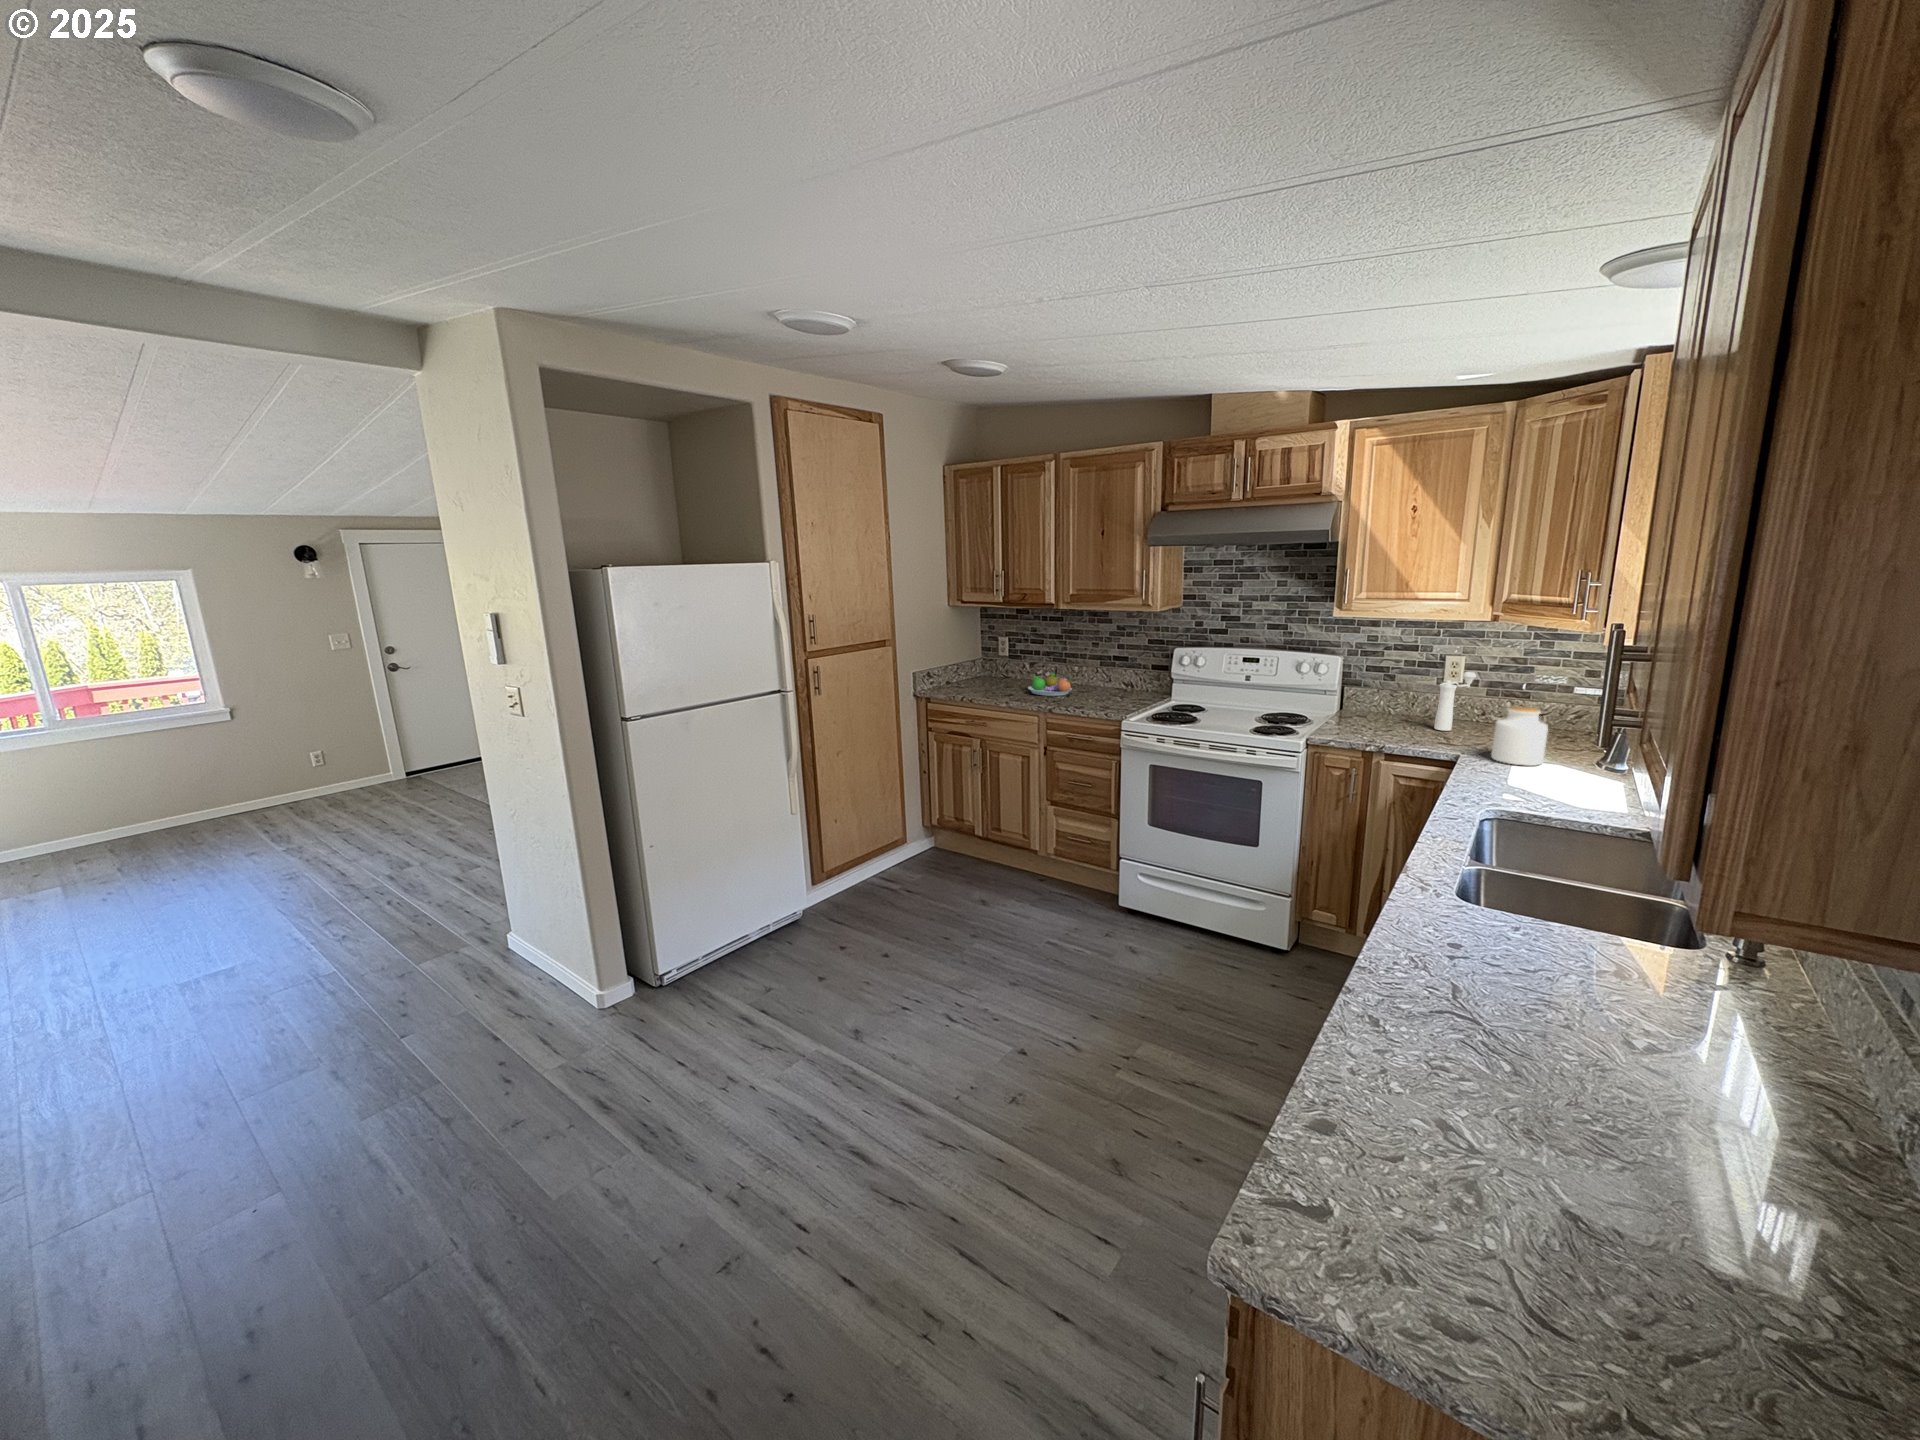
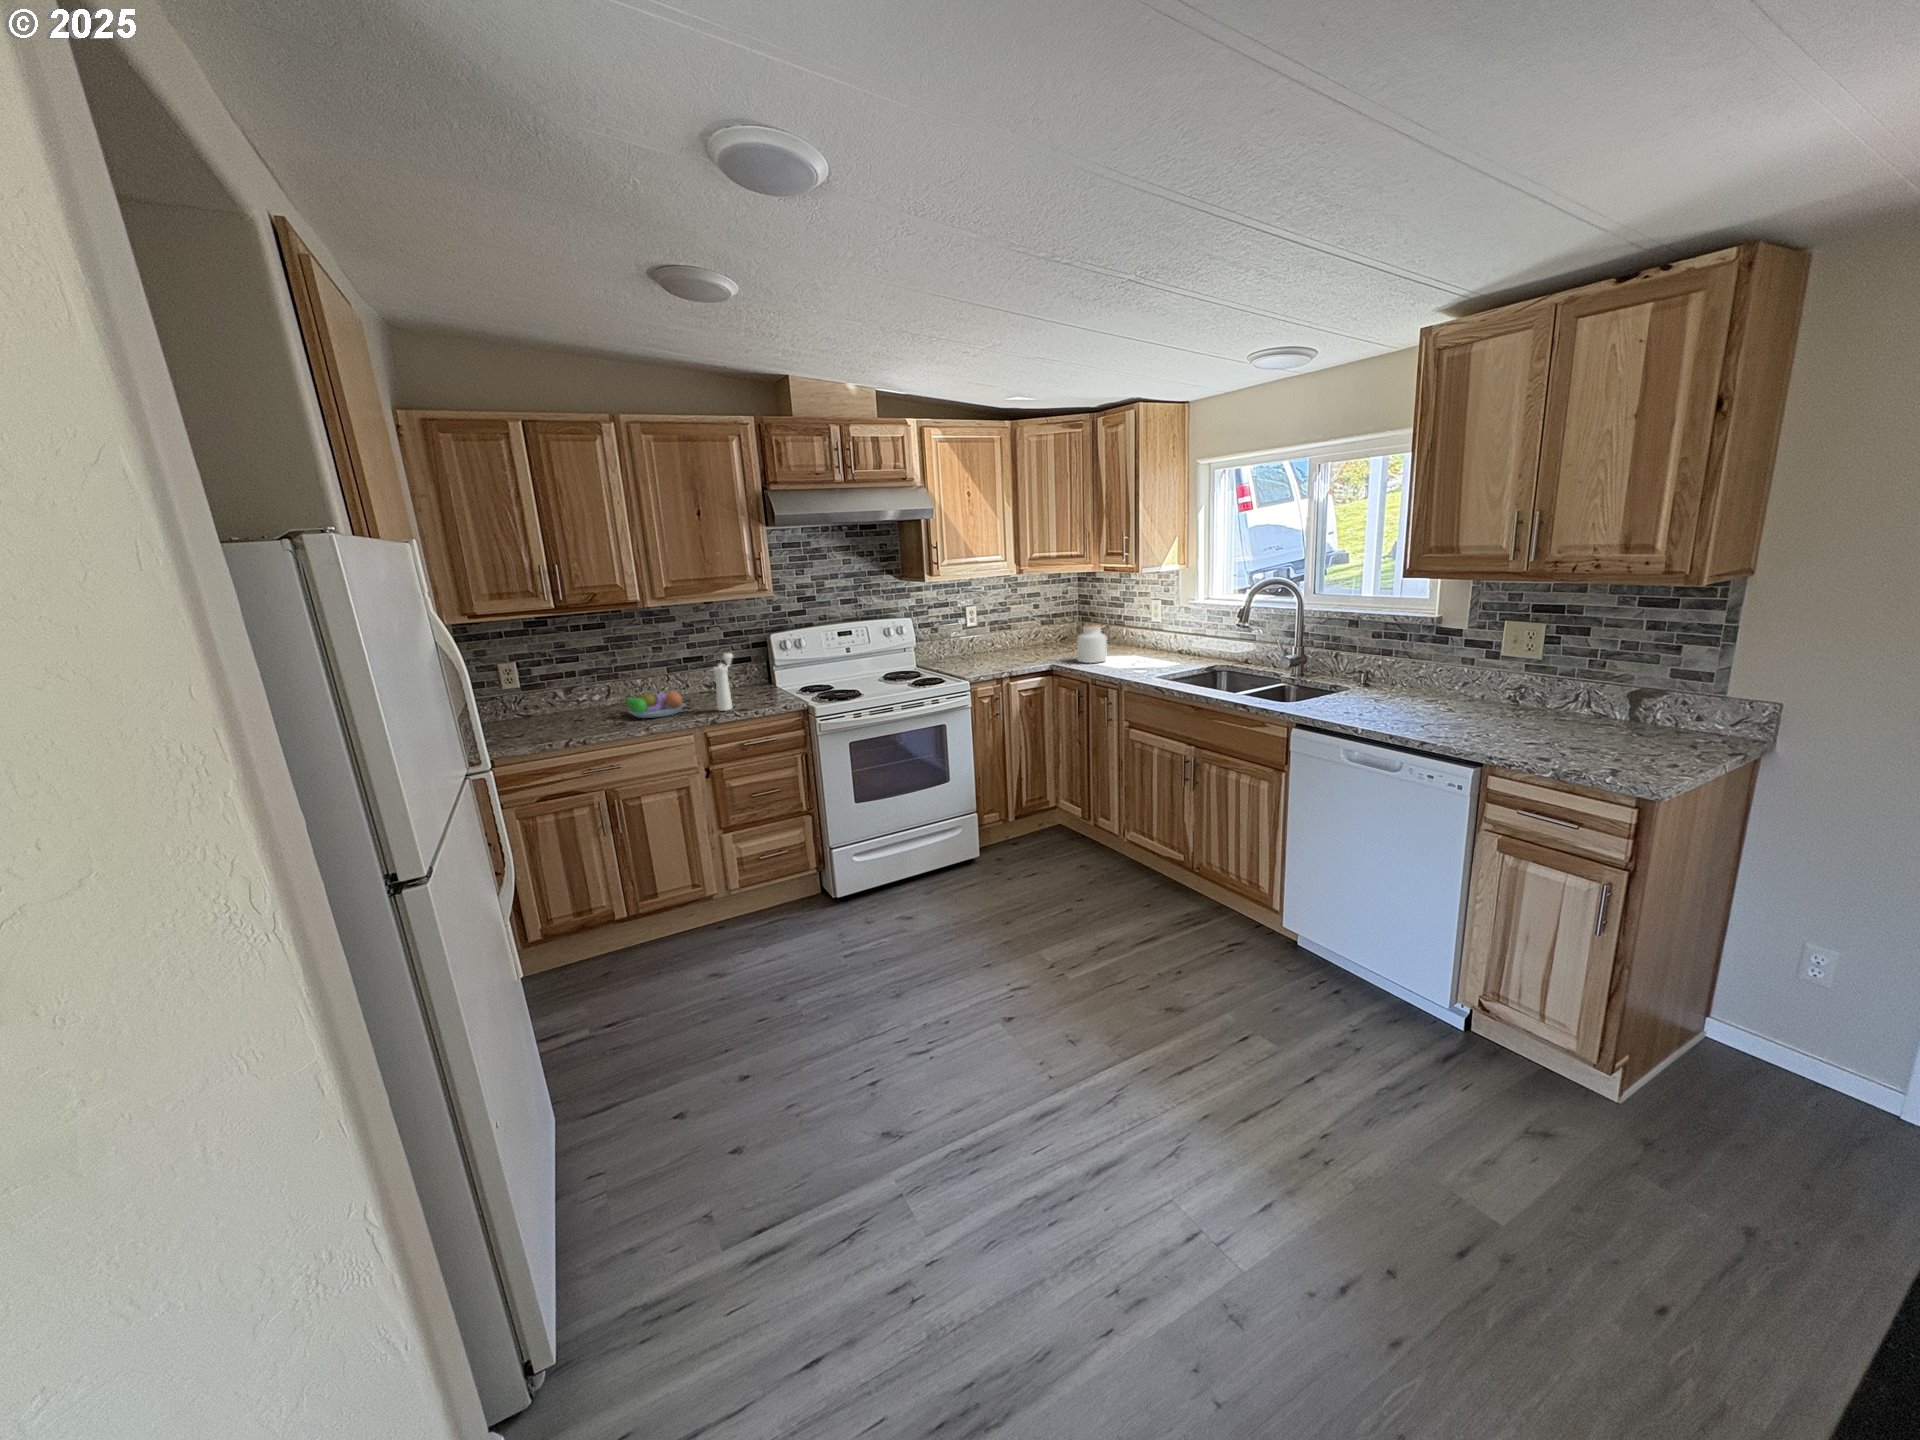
pepper mill: present [1434,672,1476,731] -> present [714,653,733,711]

